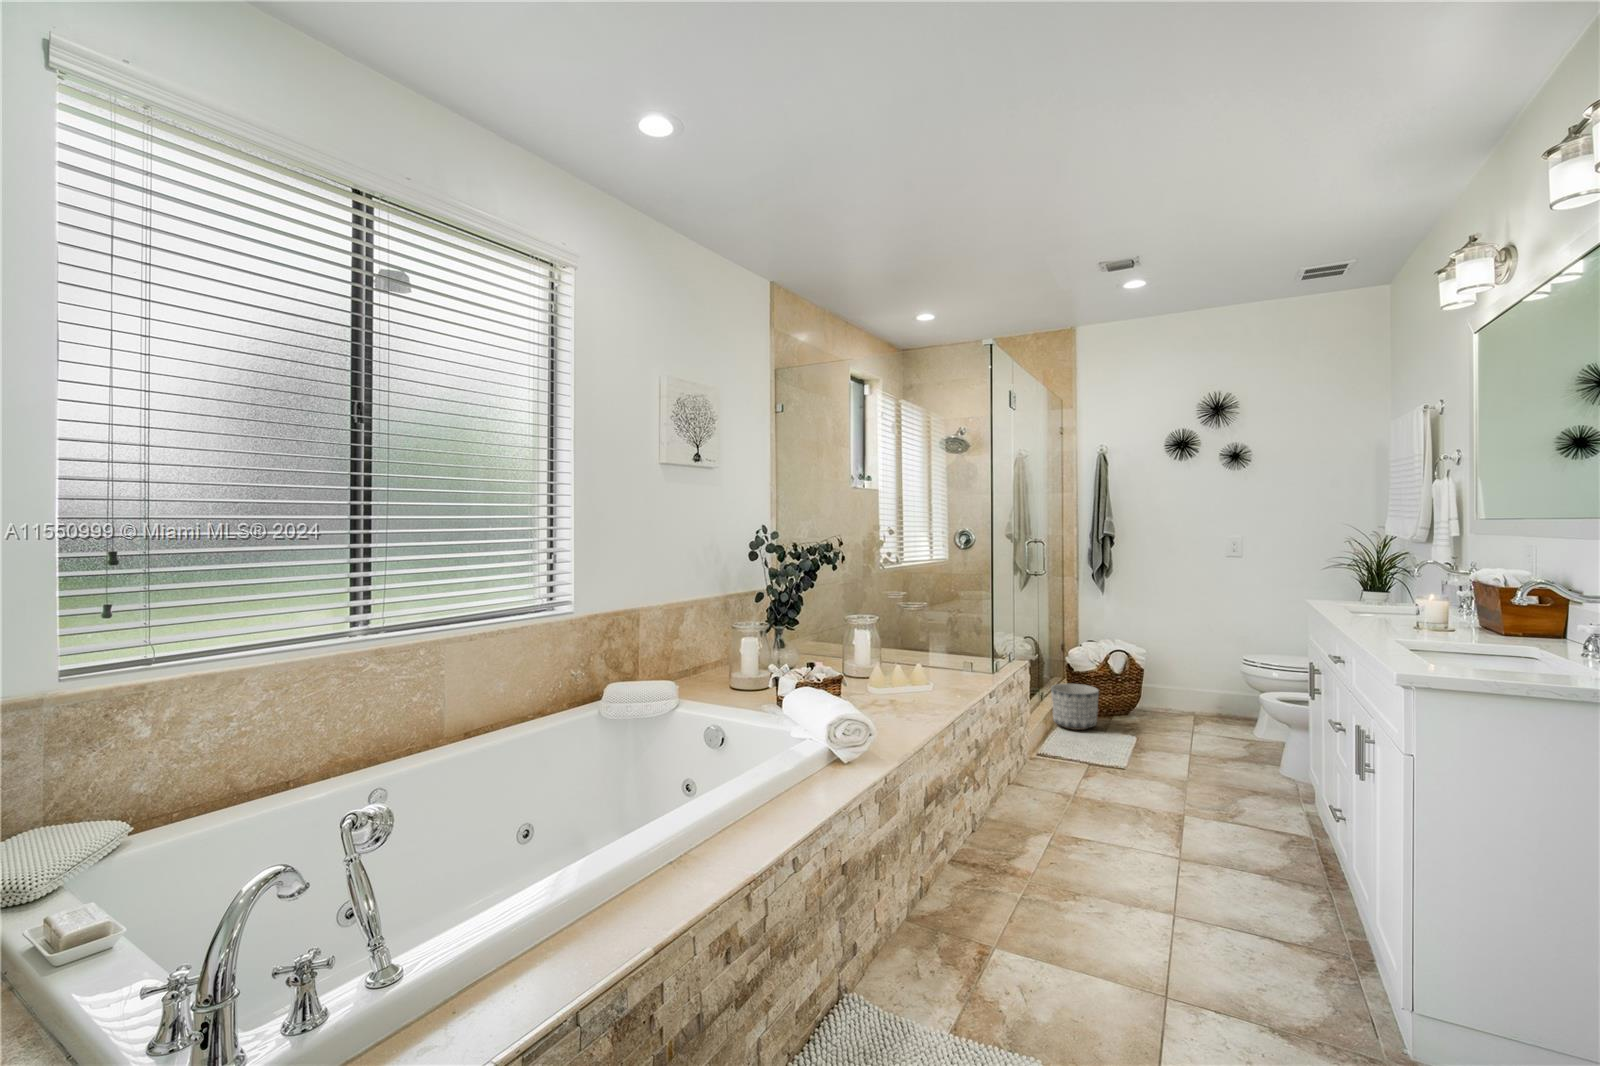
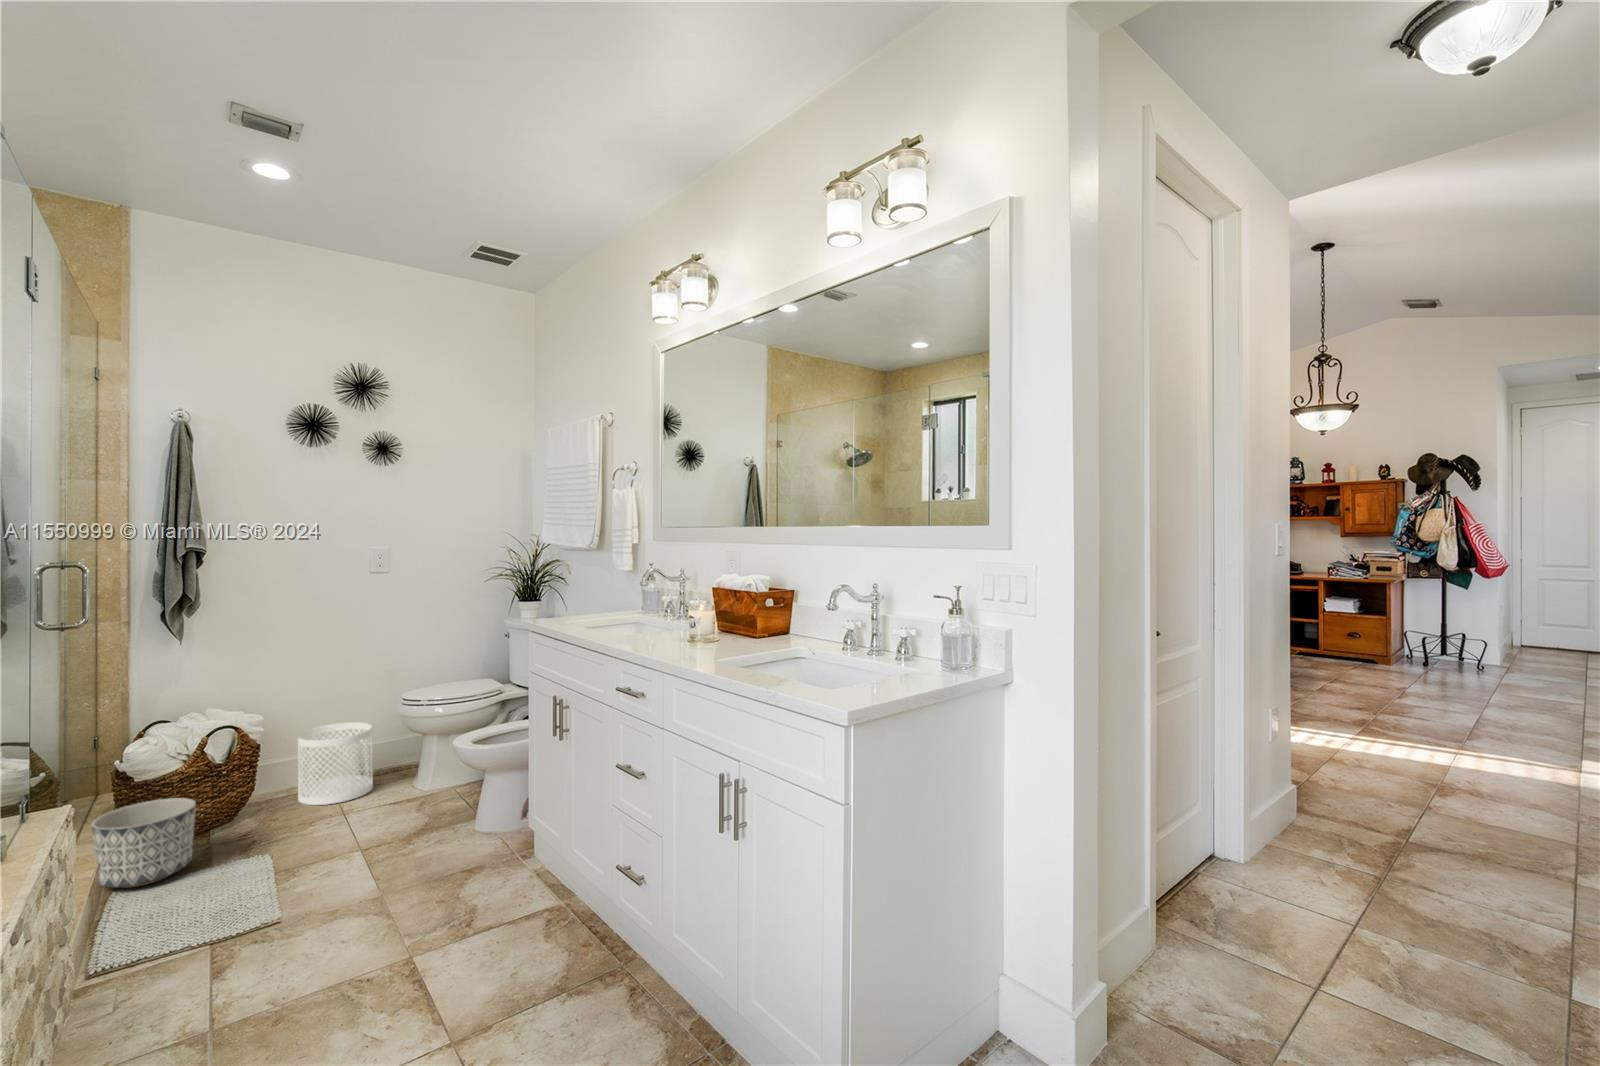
waste basket: none [1169,668,1222,726] -> present [298,722,373,805]

